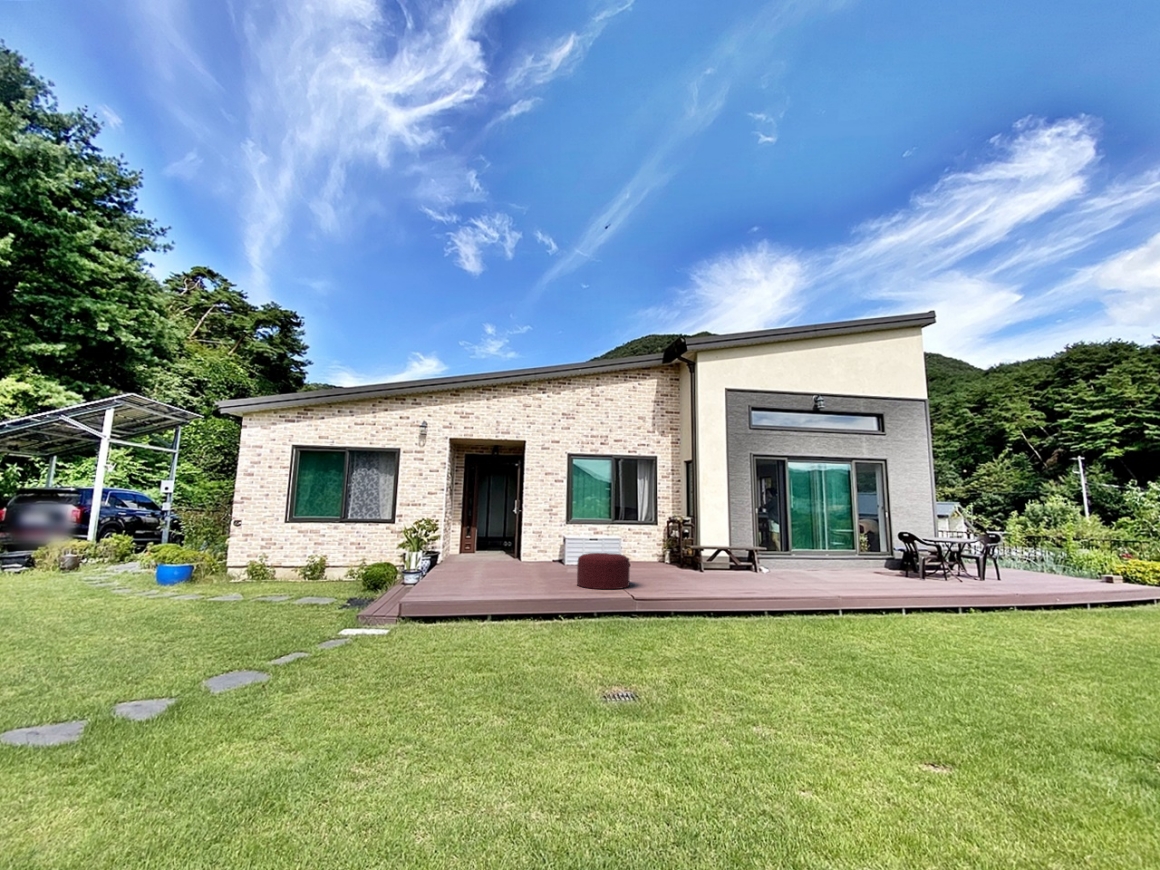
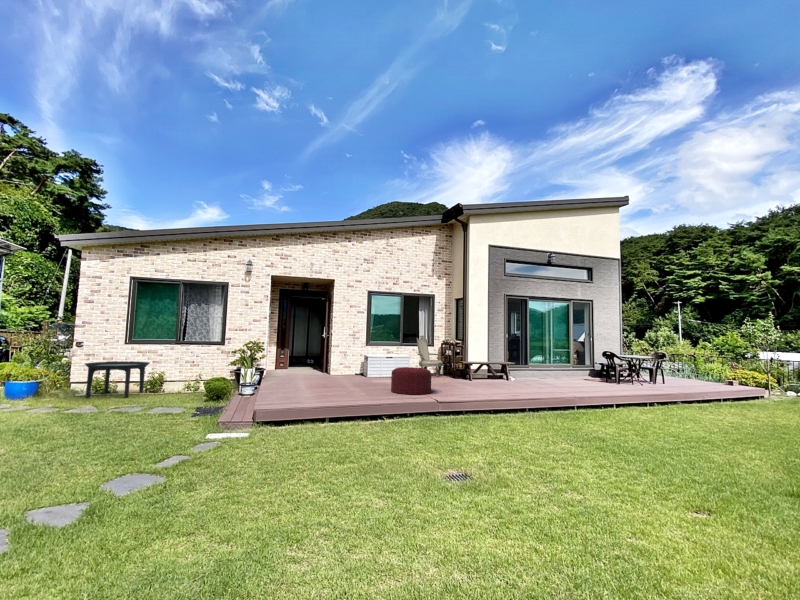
armchair: none [635,511,669,566] -> present [417,336,443,377]
round table: none [236,543,308,586] -> present [85,361,150,398]

